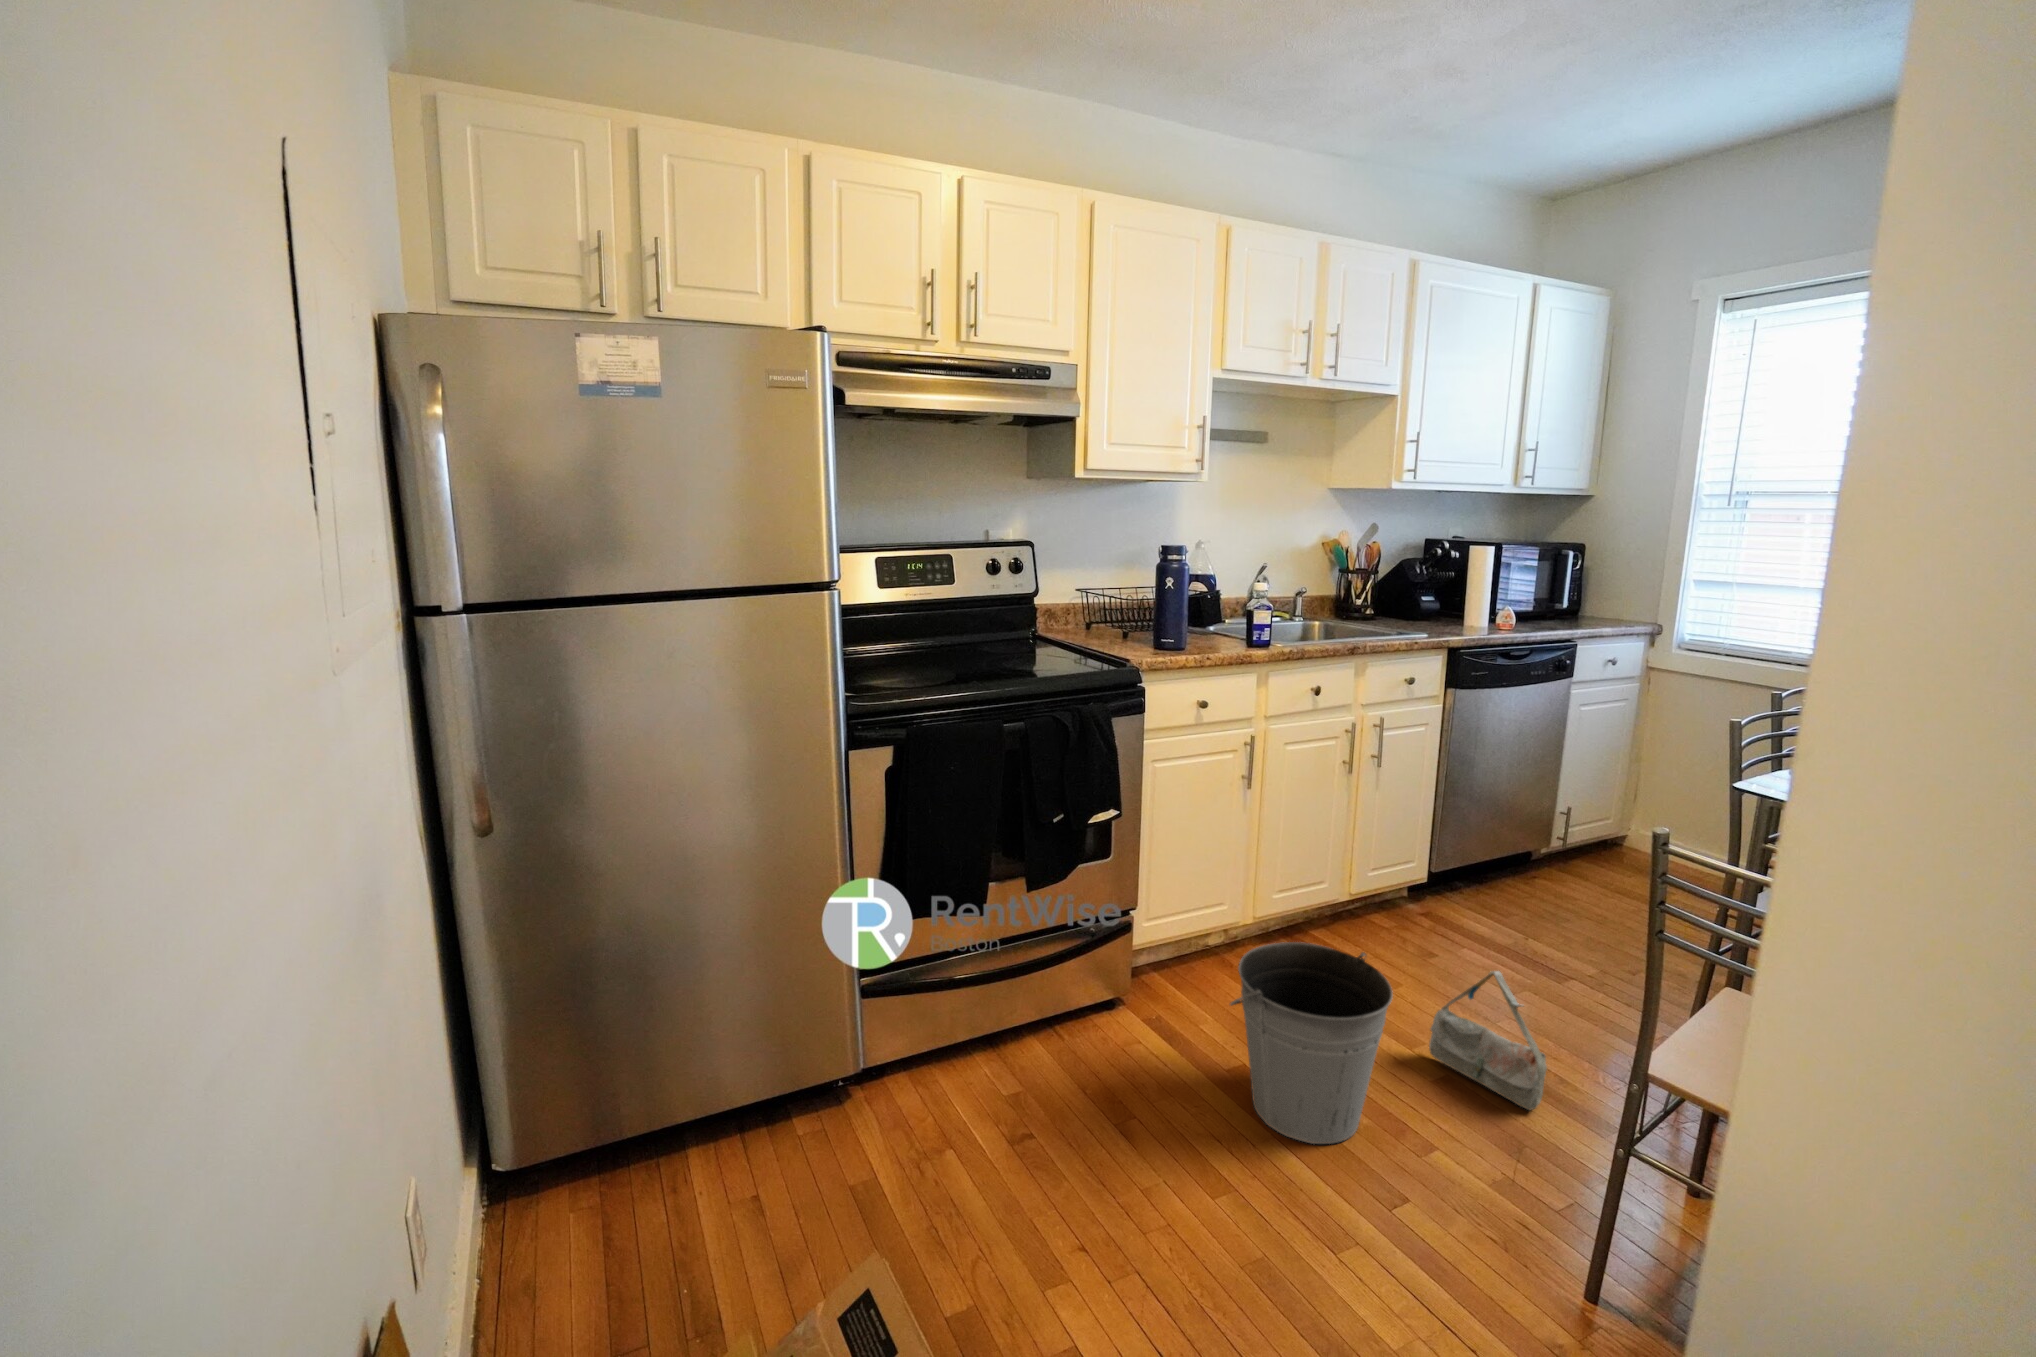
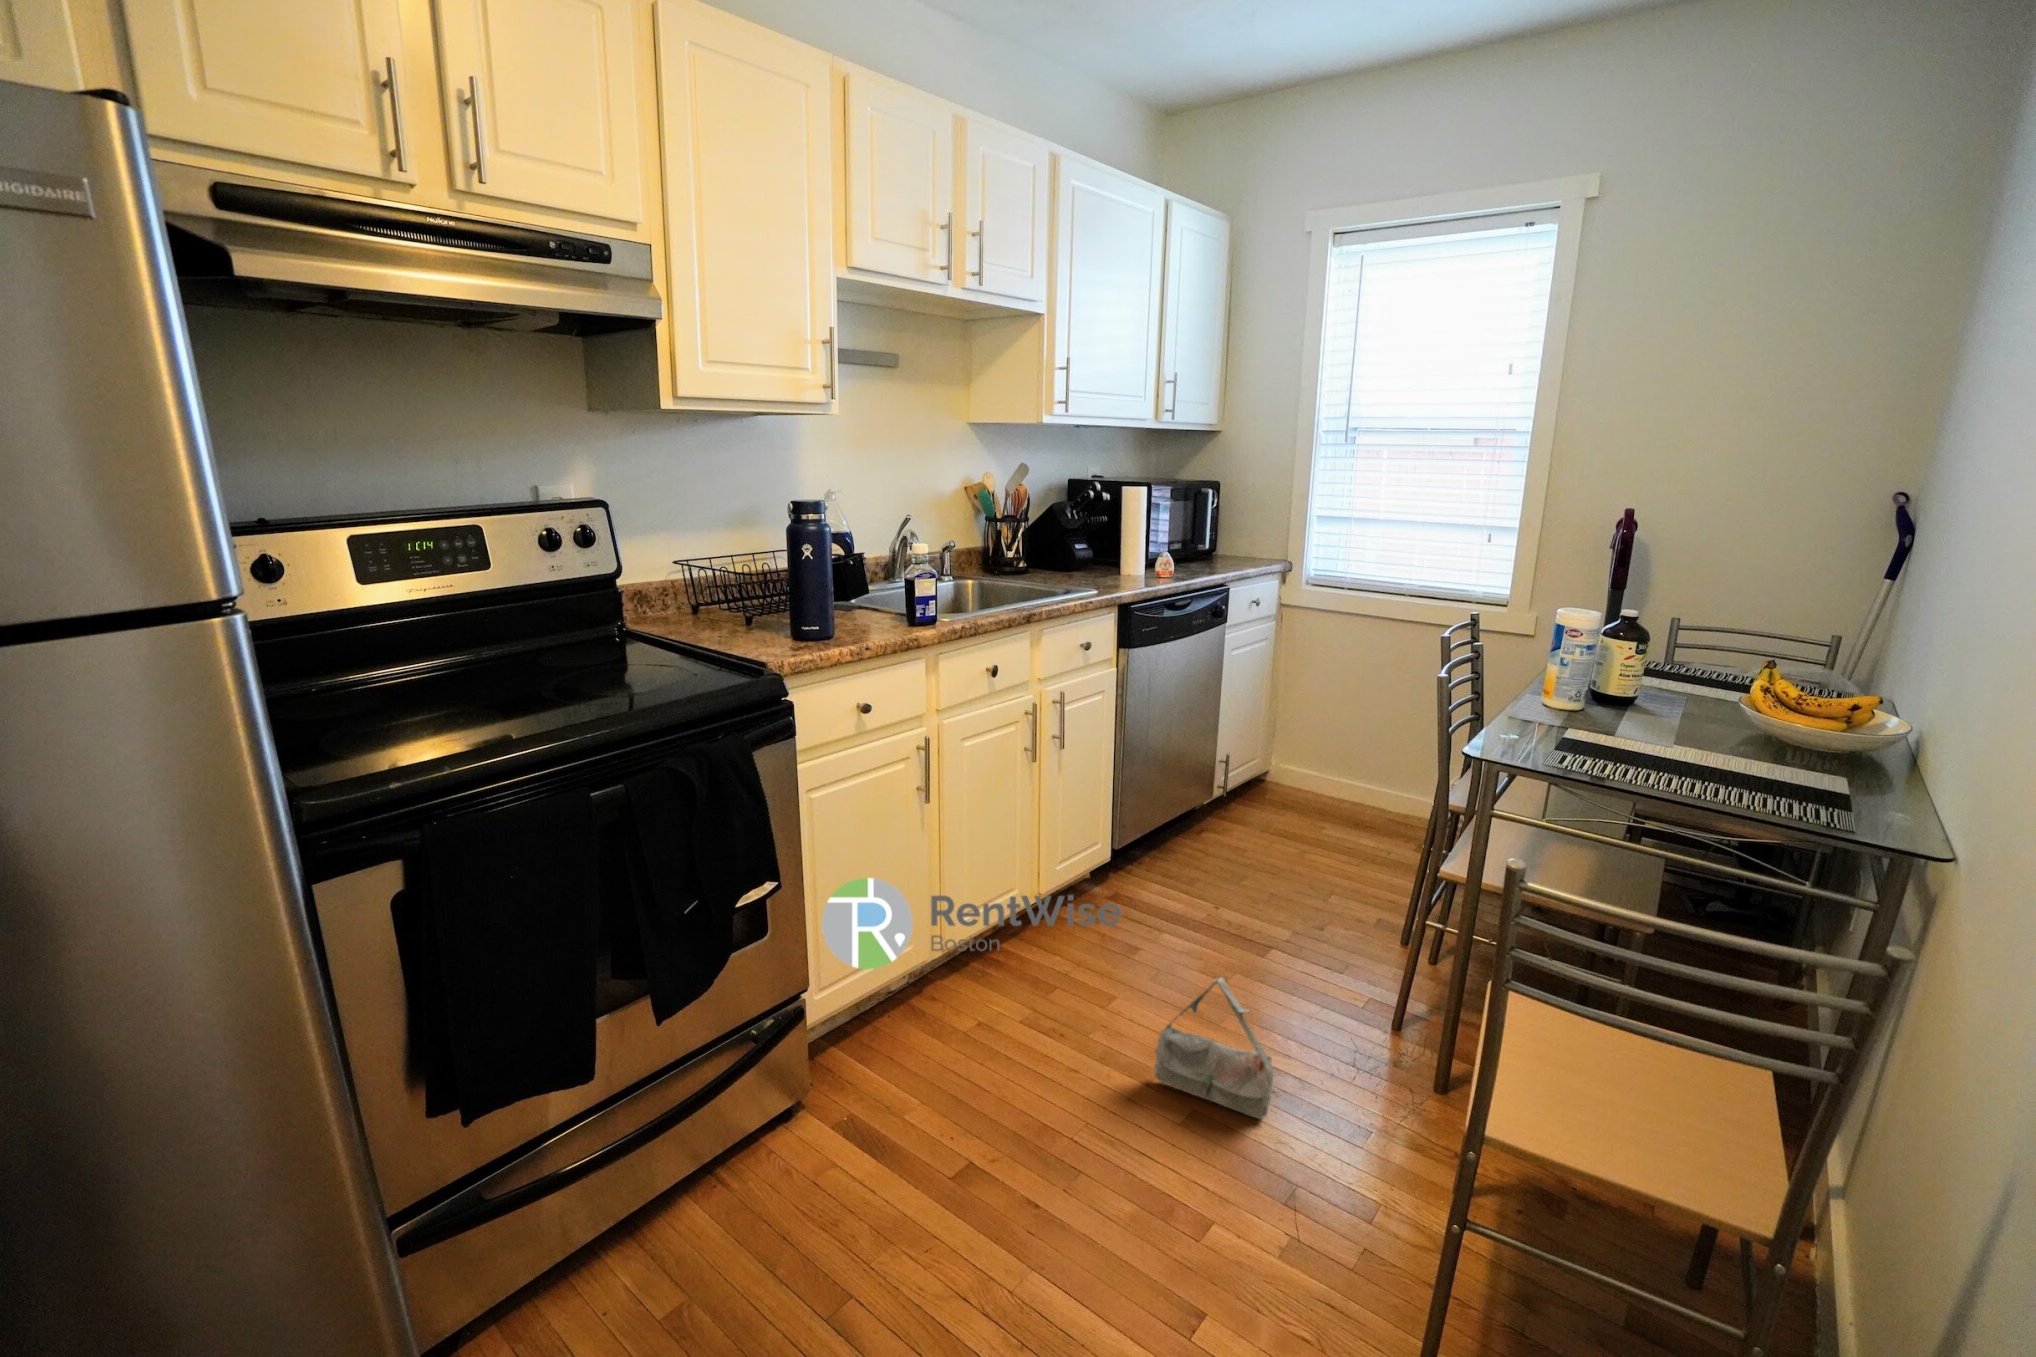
bucket: present [1230,942,1393,1144] -> none [949,994,1135,1244]

